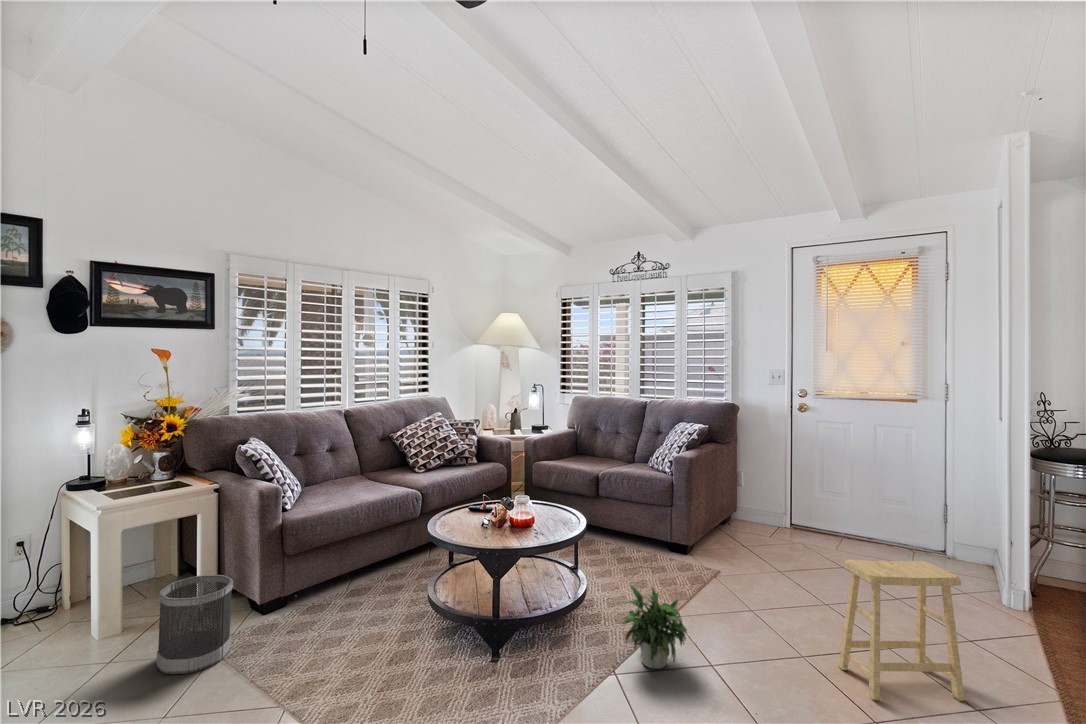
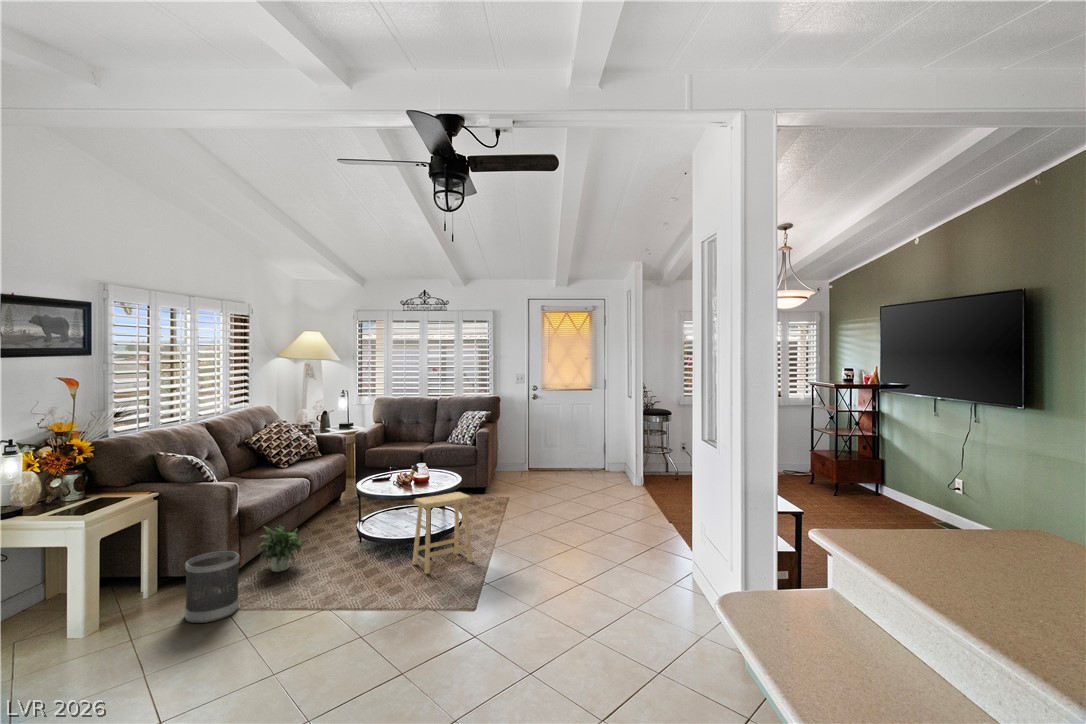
footstool: present [838,560,965,701] -> present [412,492,473,574]
potted plant: present [622,585,687,668] -> present [259,525,302,572]

